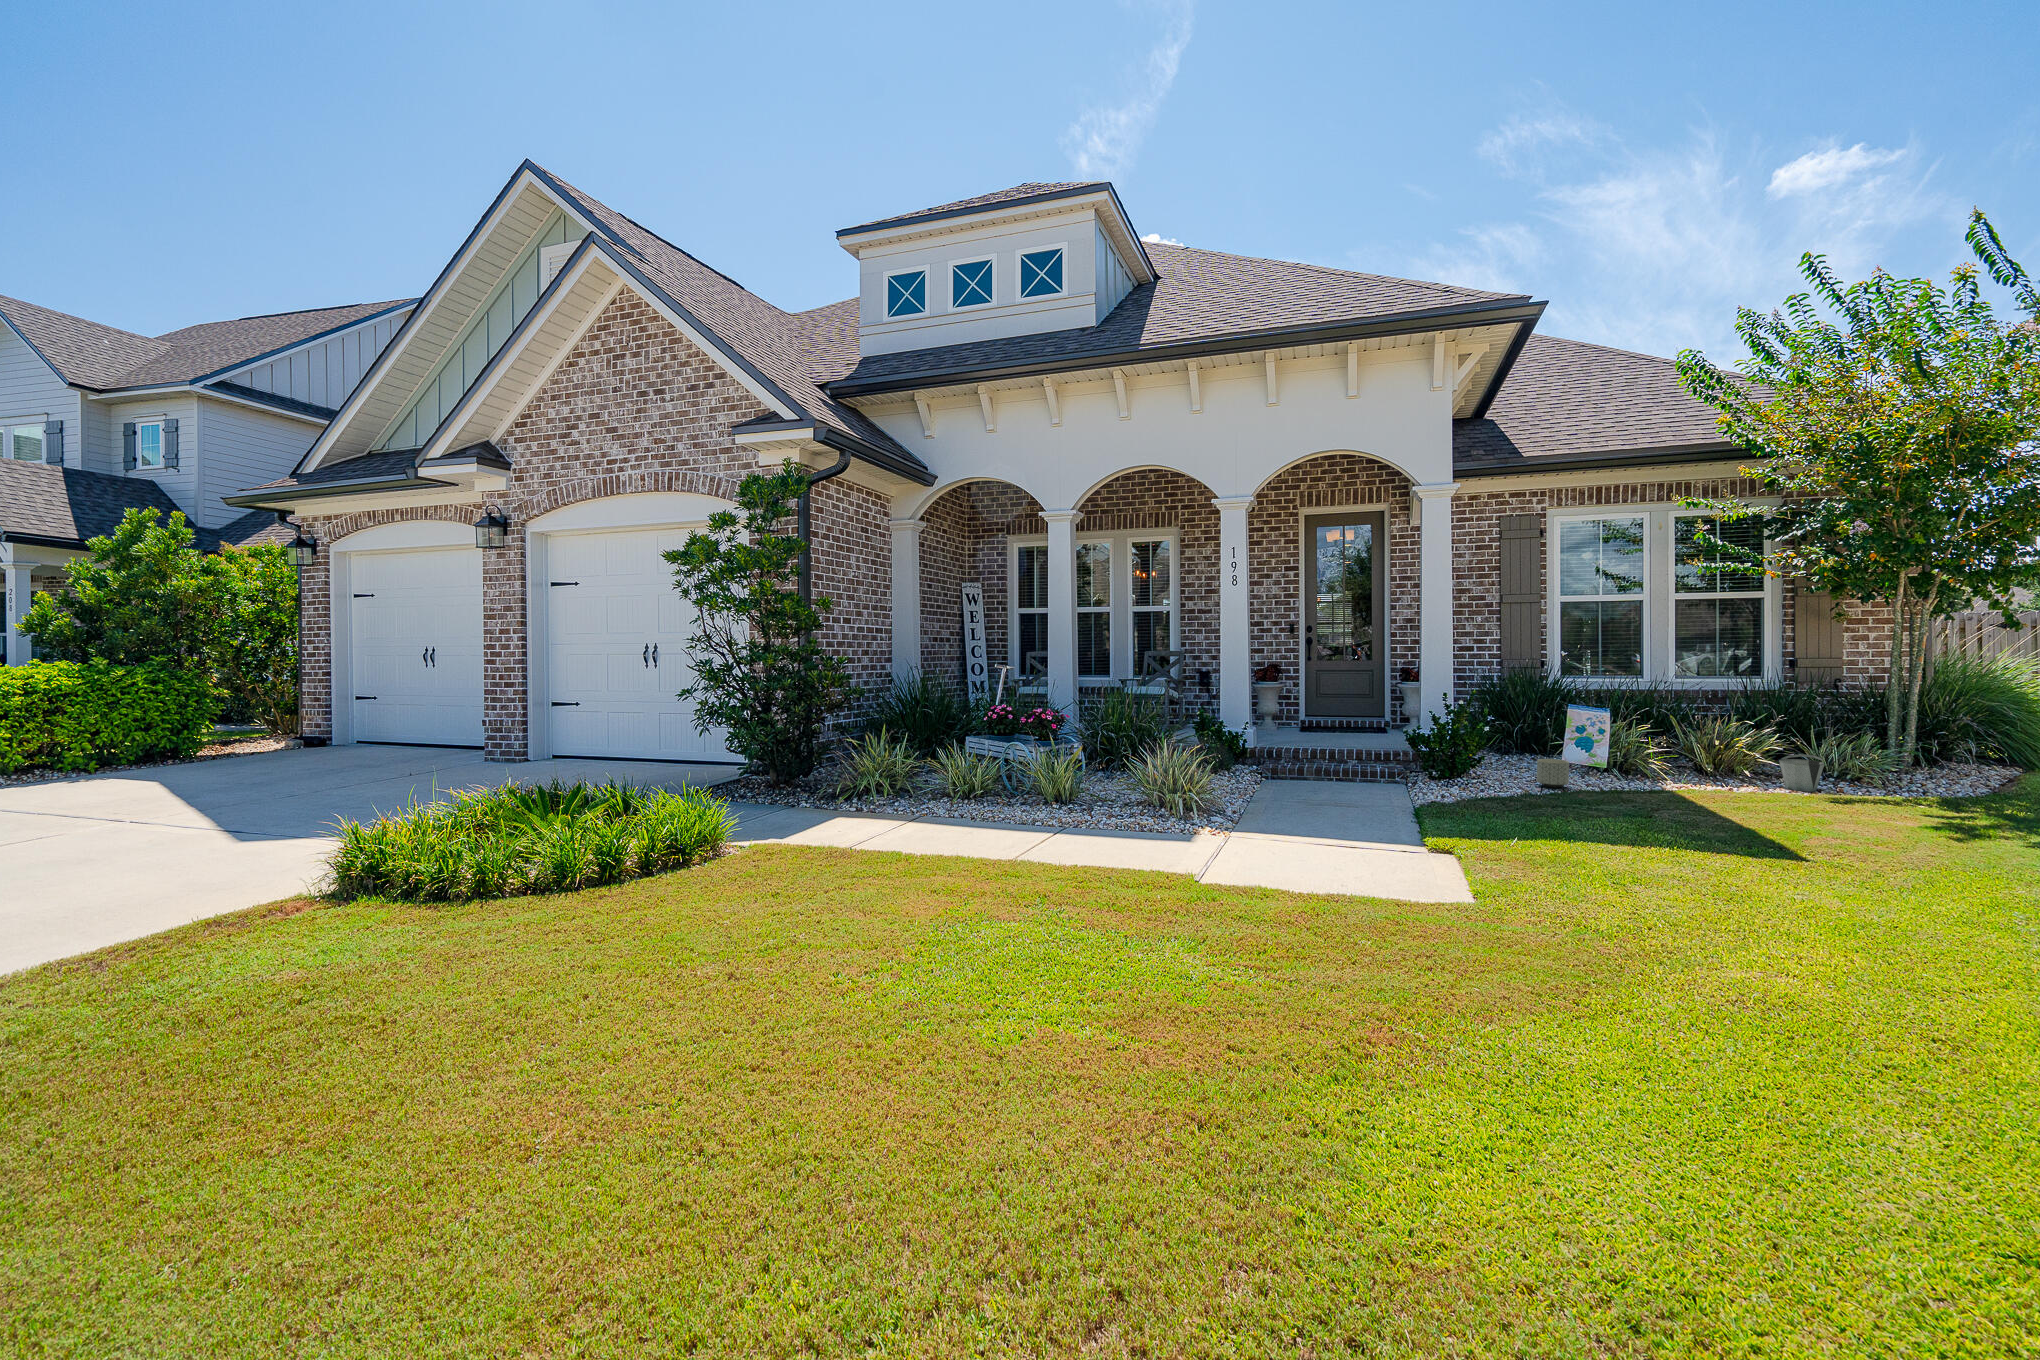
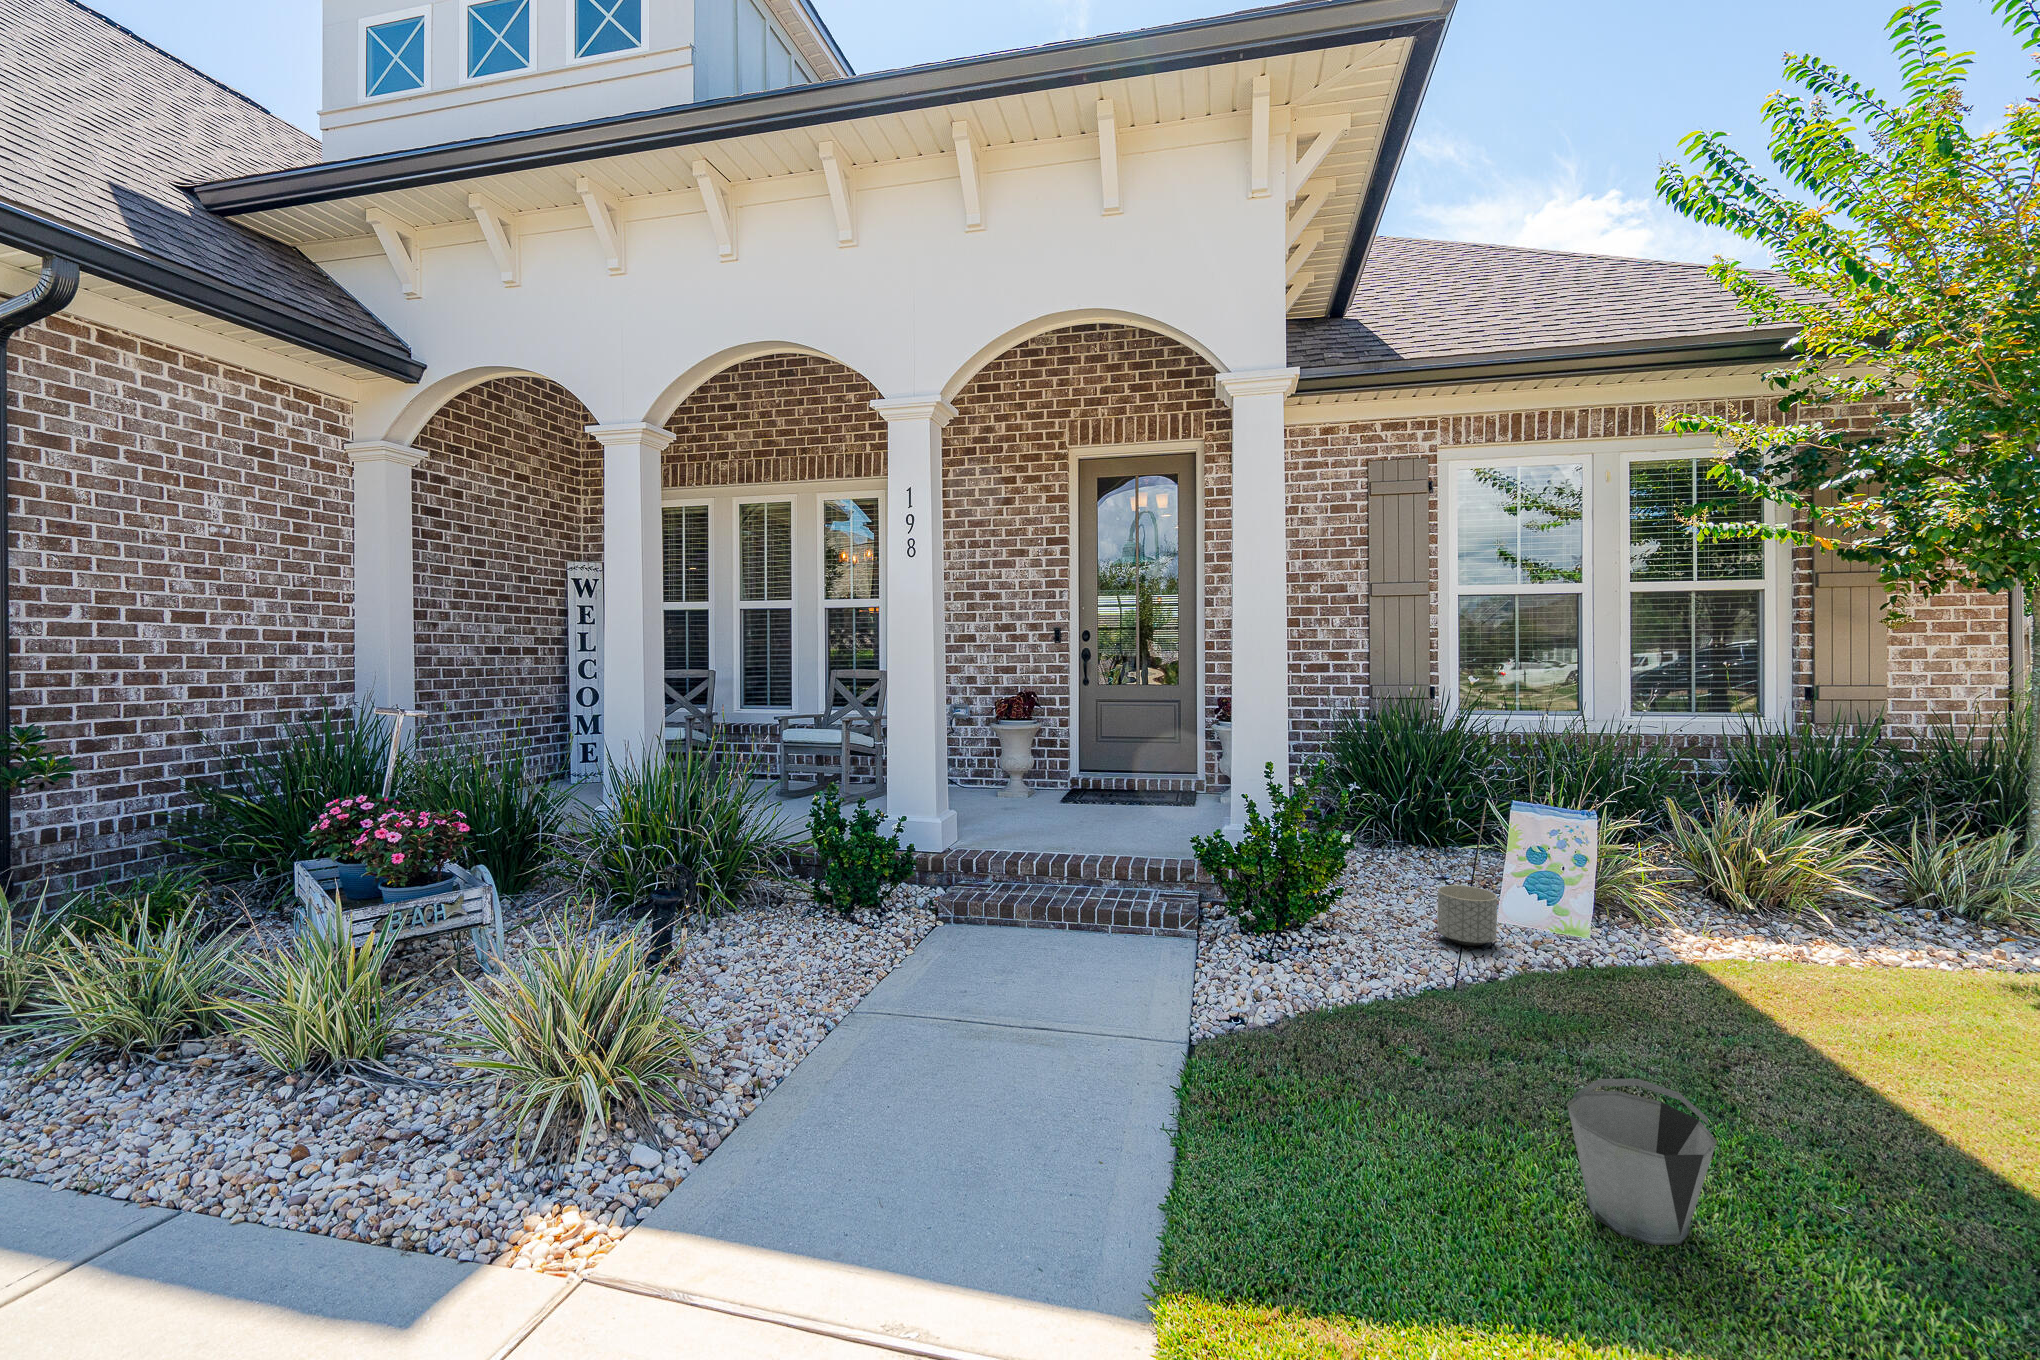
bucket: present [1779,754,1825,792] -> present [1567,1079,1717,1245]

